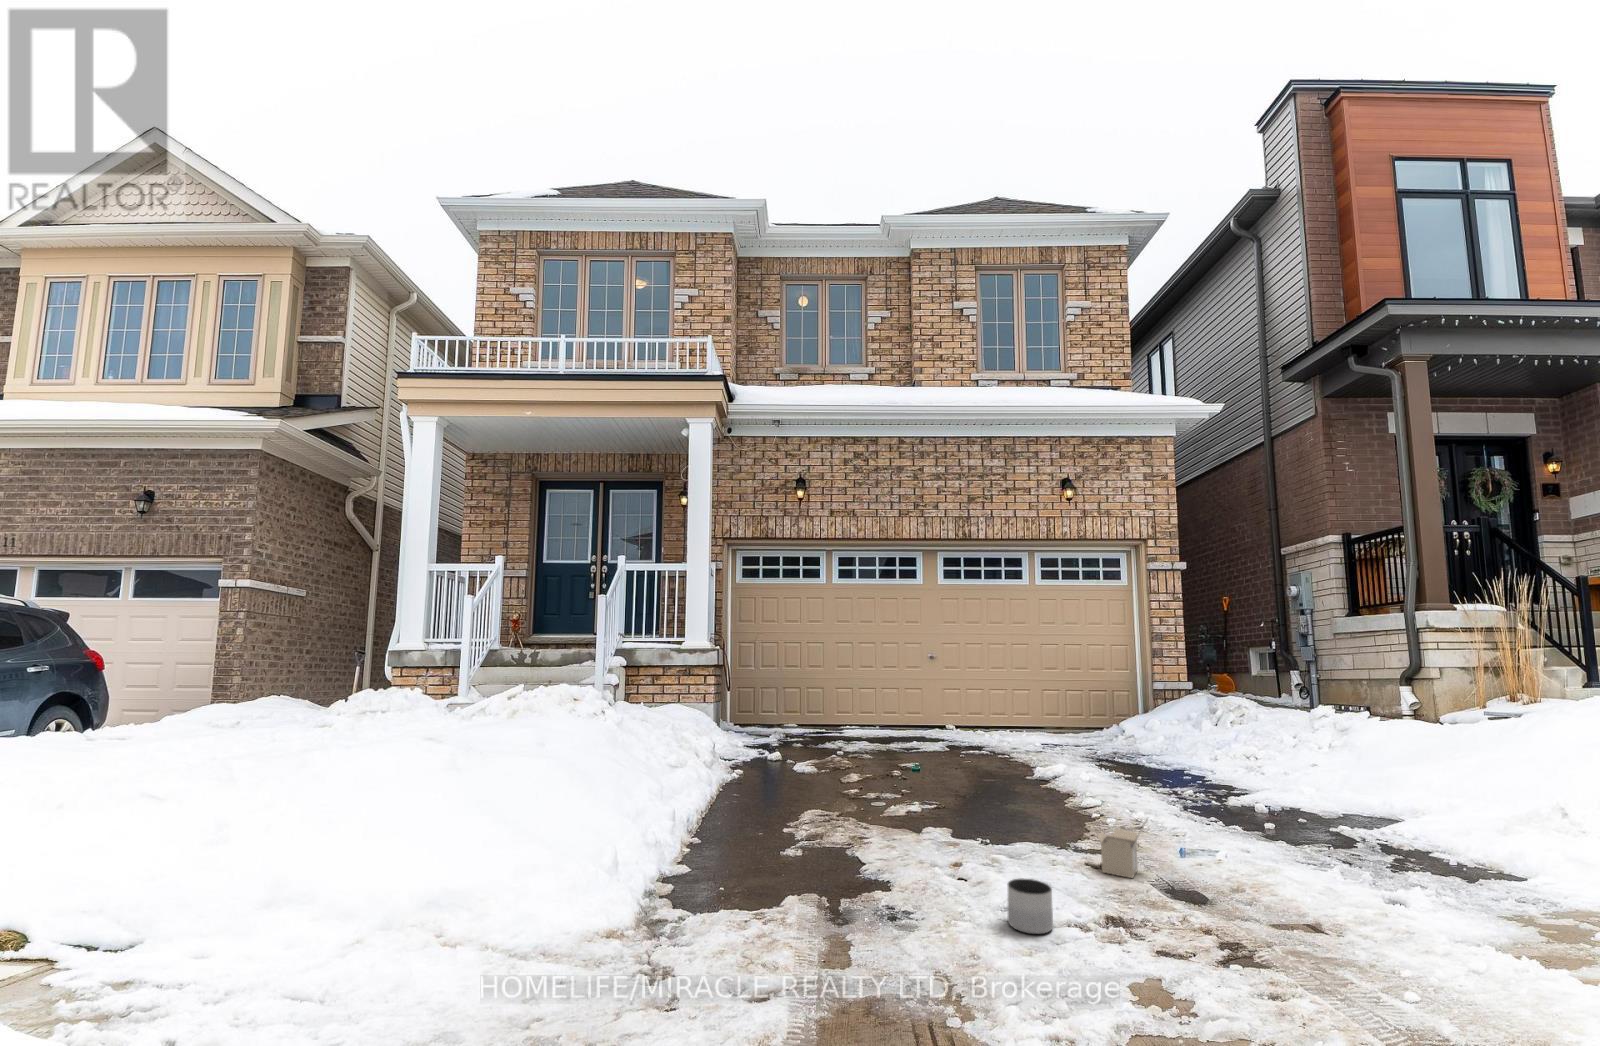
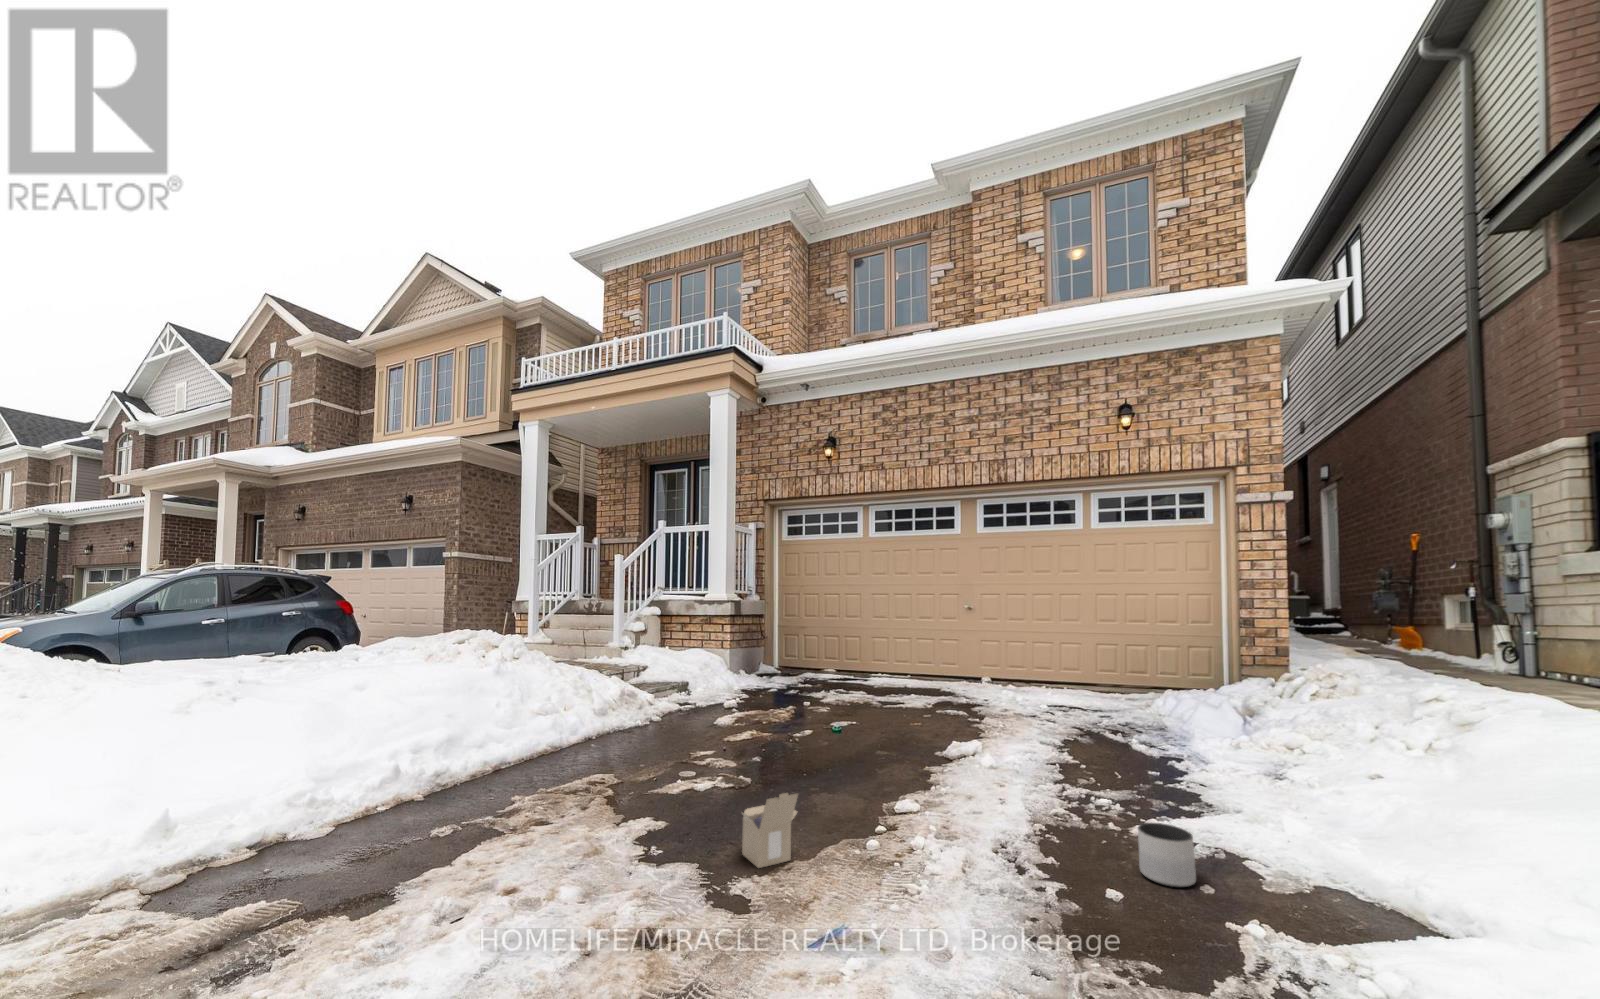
planter: present [1007,878,1053,934] -> present [1138,823,1196,887]

